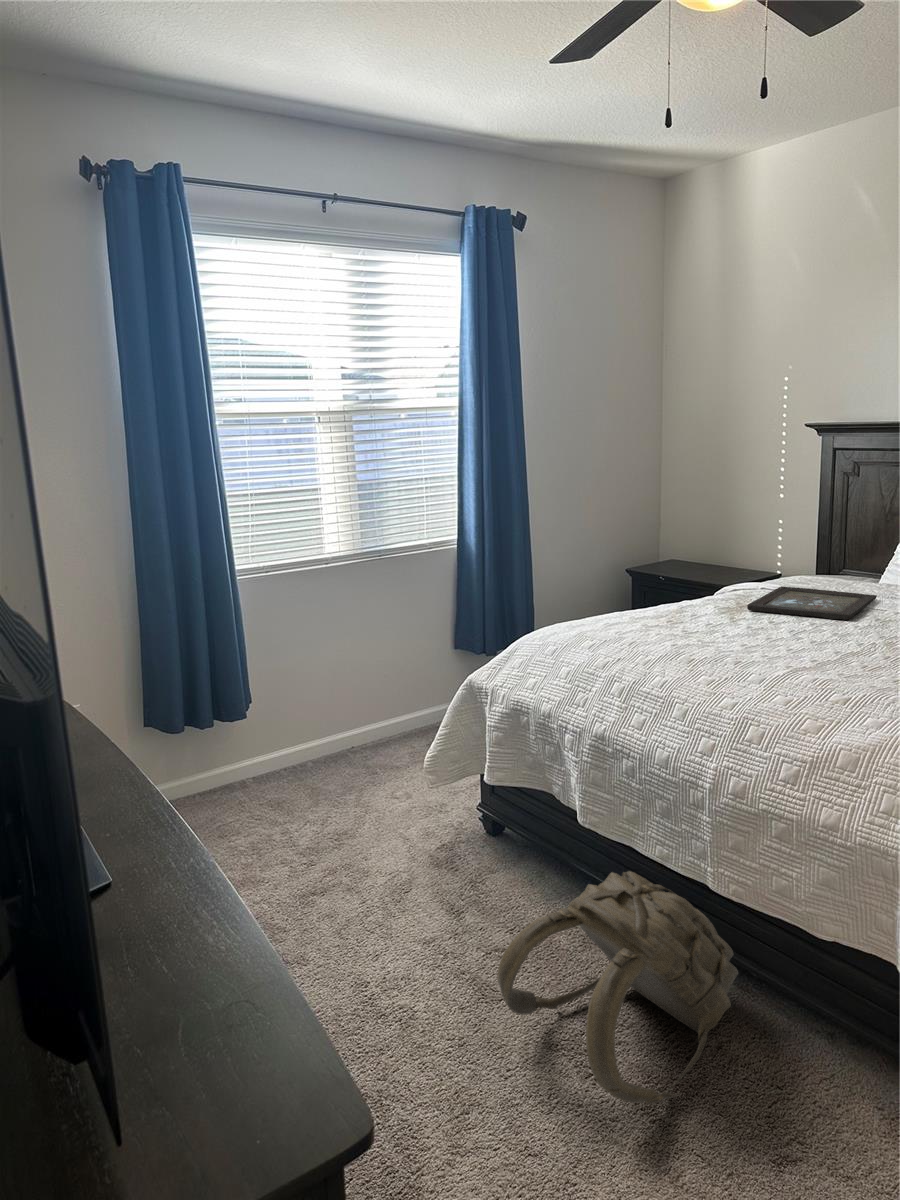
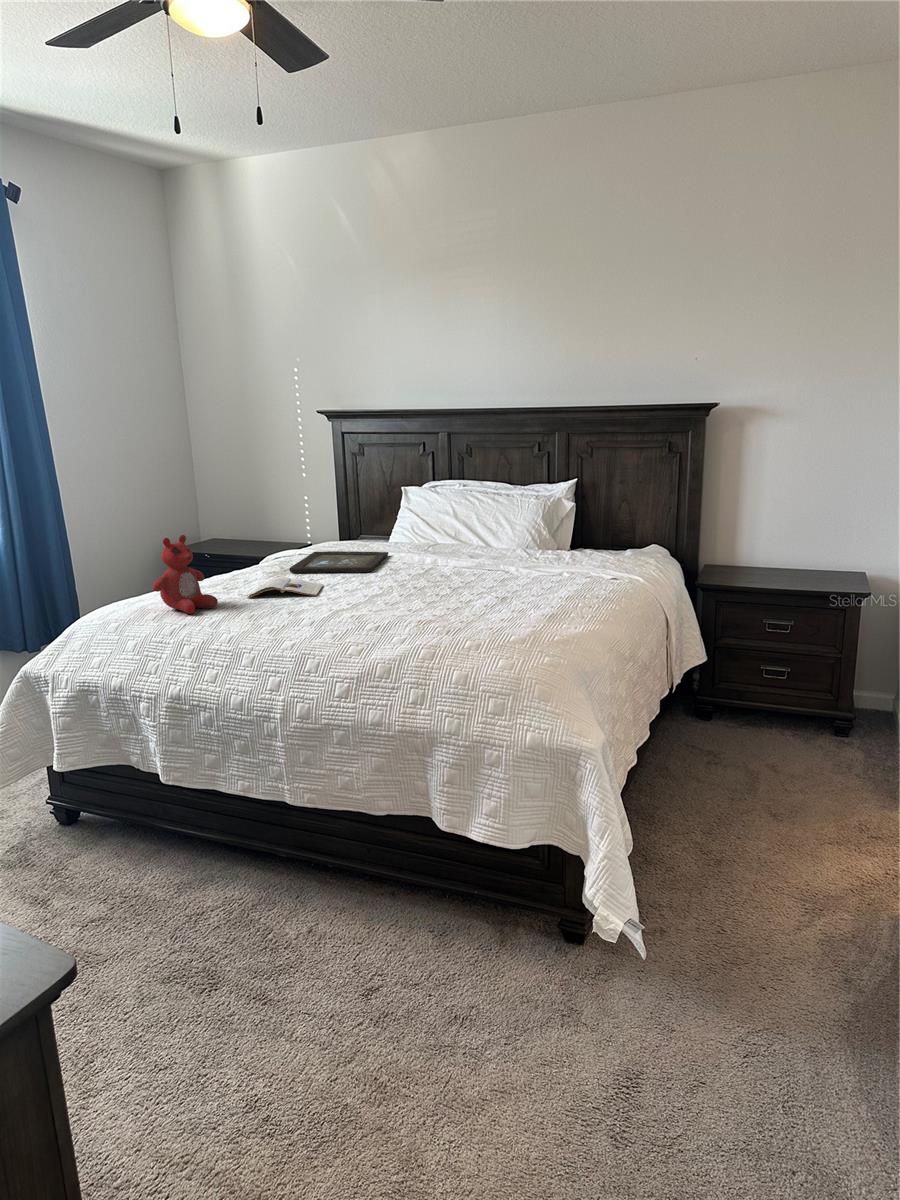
stuffed bear: none [593,562,659,648] -> present [153,535,218,614]
magazine: none [693,616,786,644] -> present [247,577,323,598]
backpack: present [497,871,738,1104] -> none [104,805,319,994]

